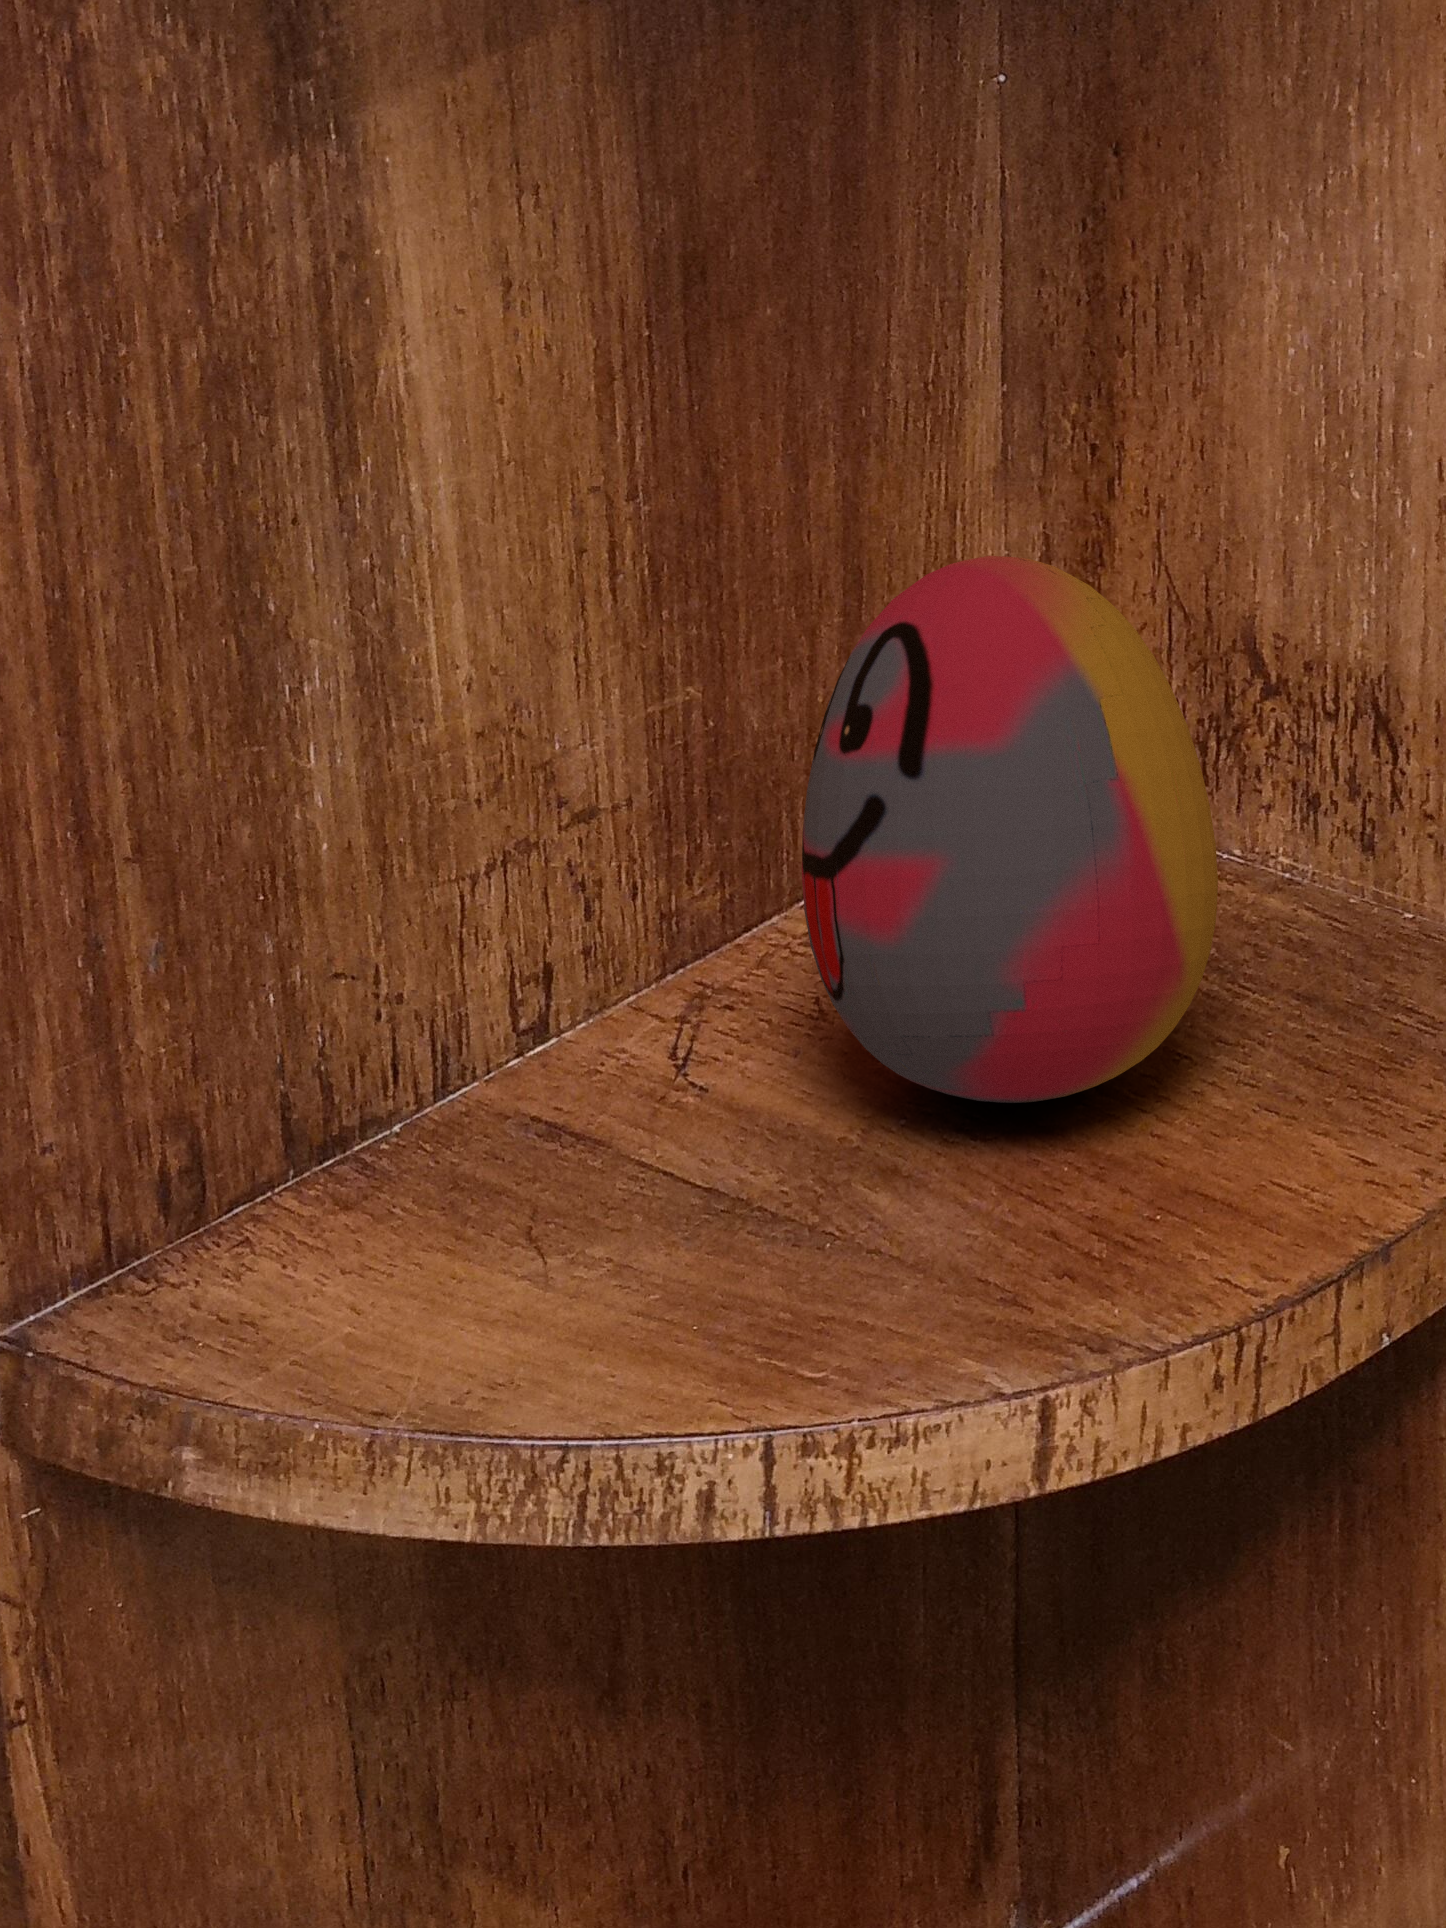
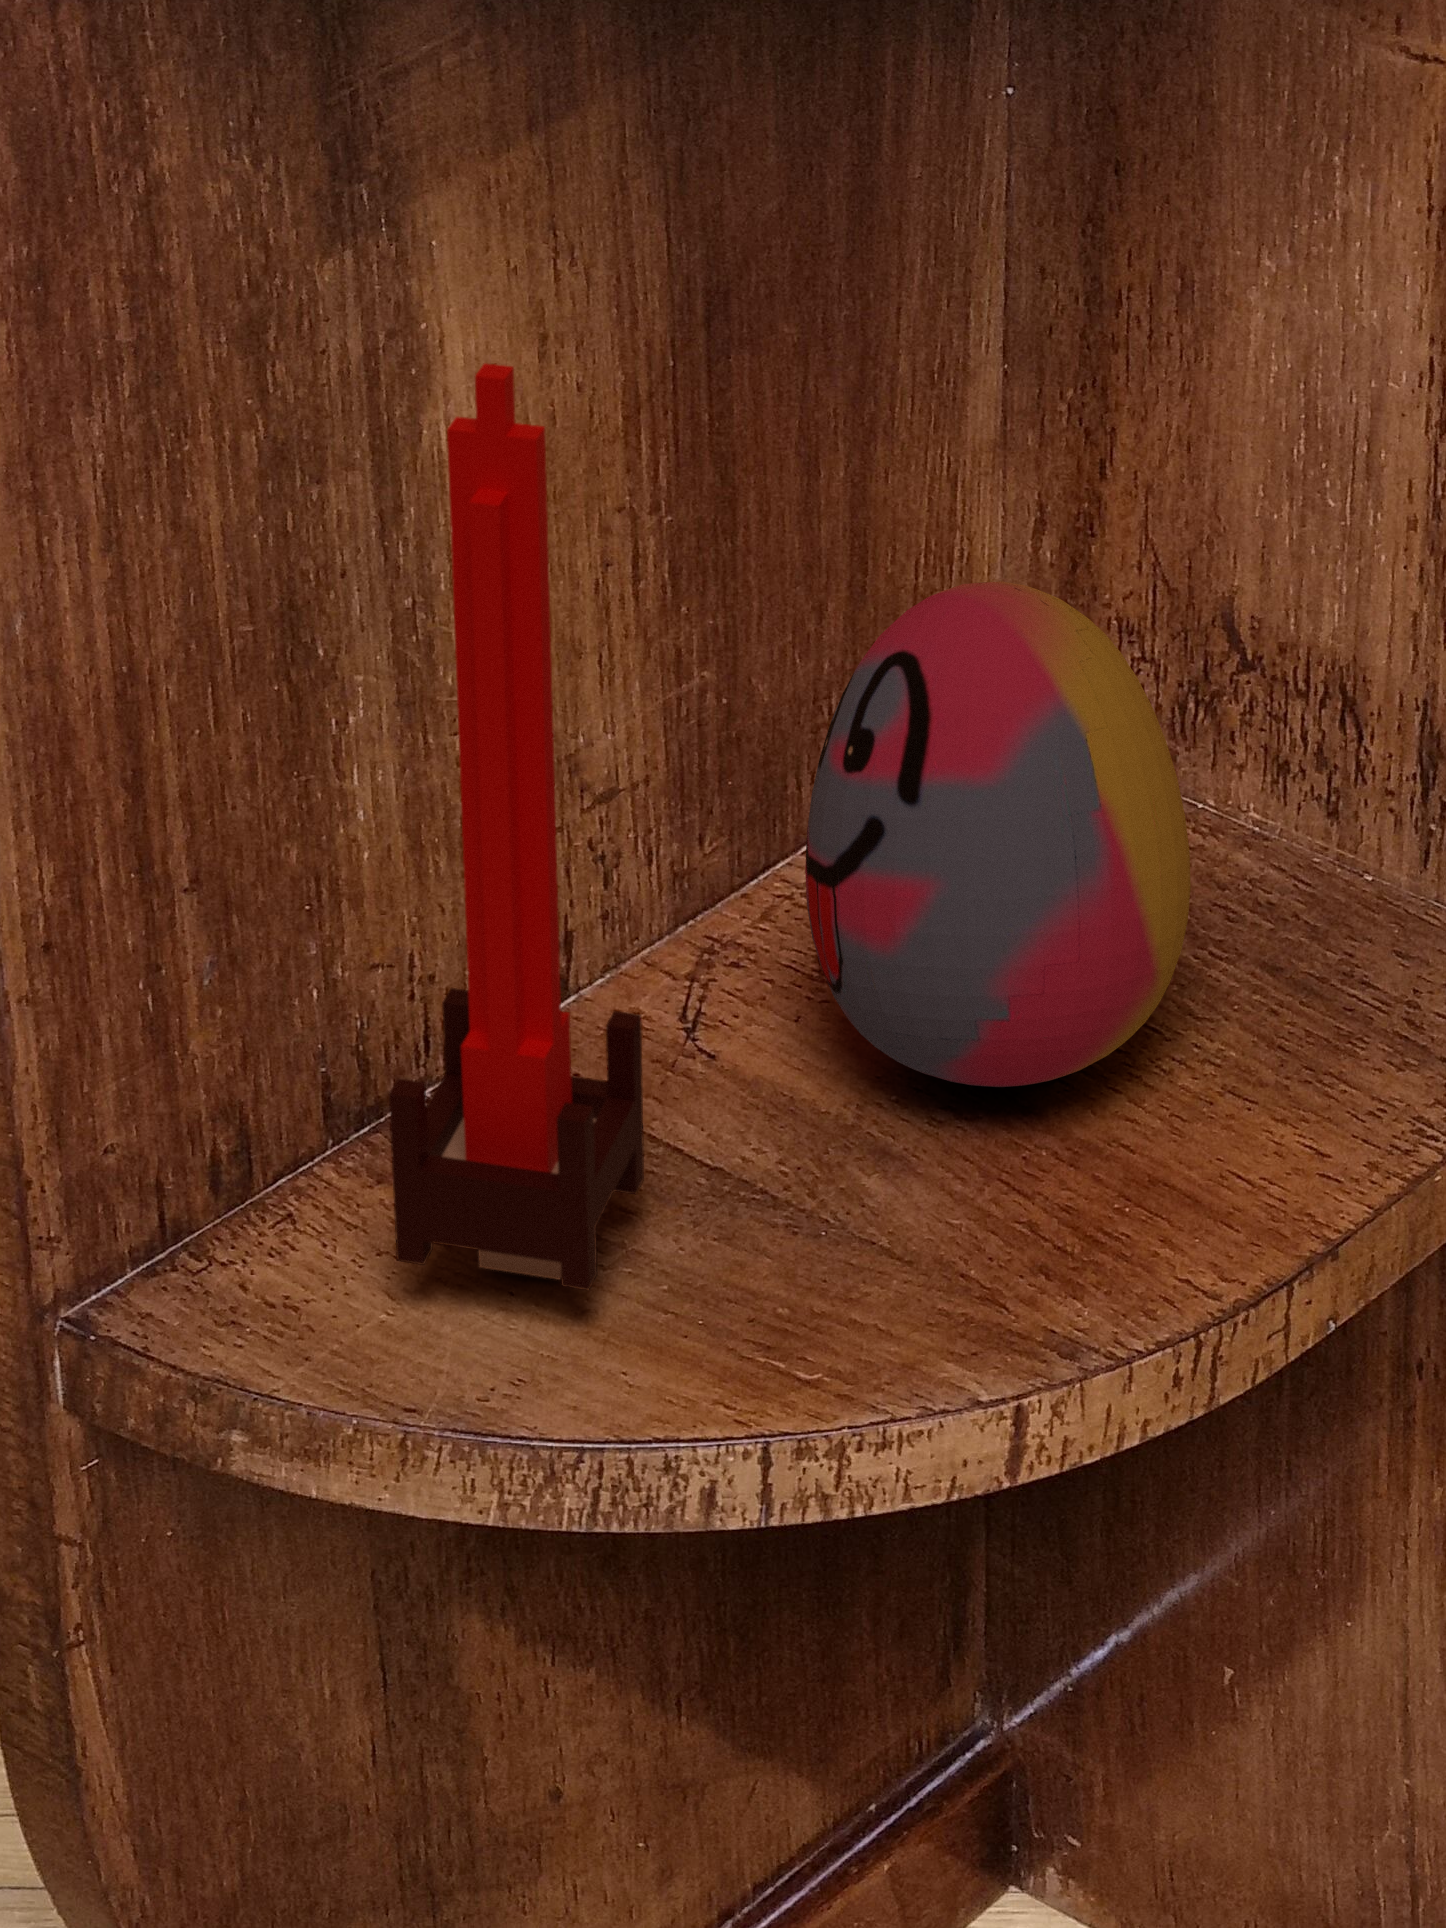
candle: none [350,239,632,1293] -> present [389,363,644,1290]

